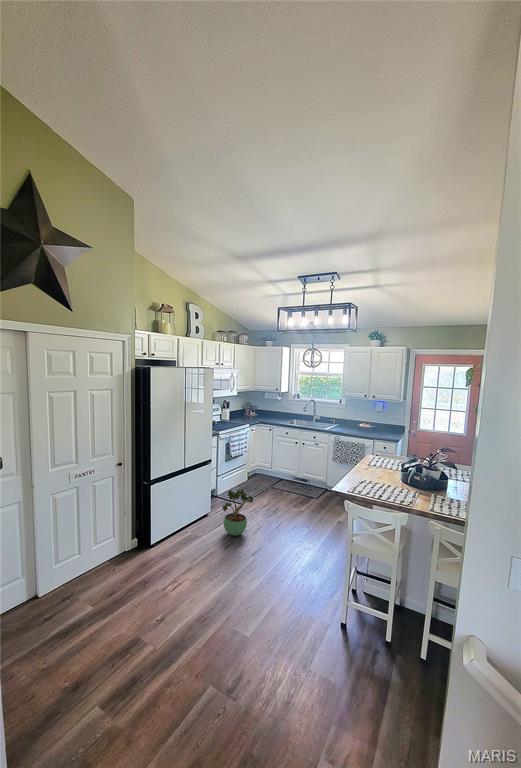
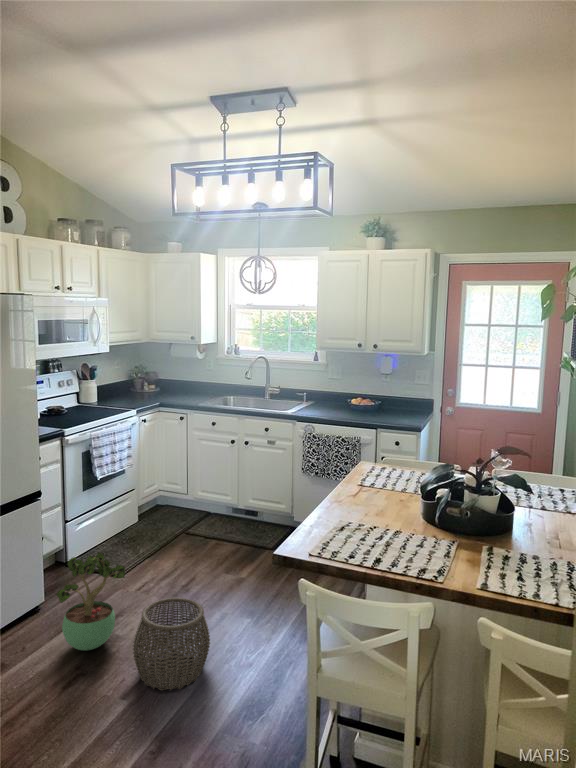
woven basket: none [258,514,294,557] -> present [133,598,210,690]

